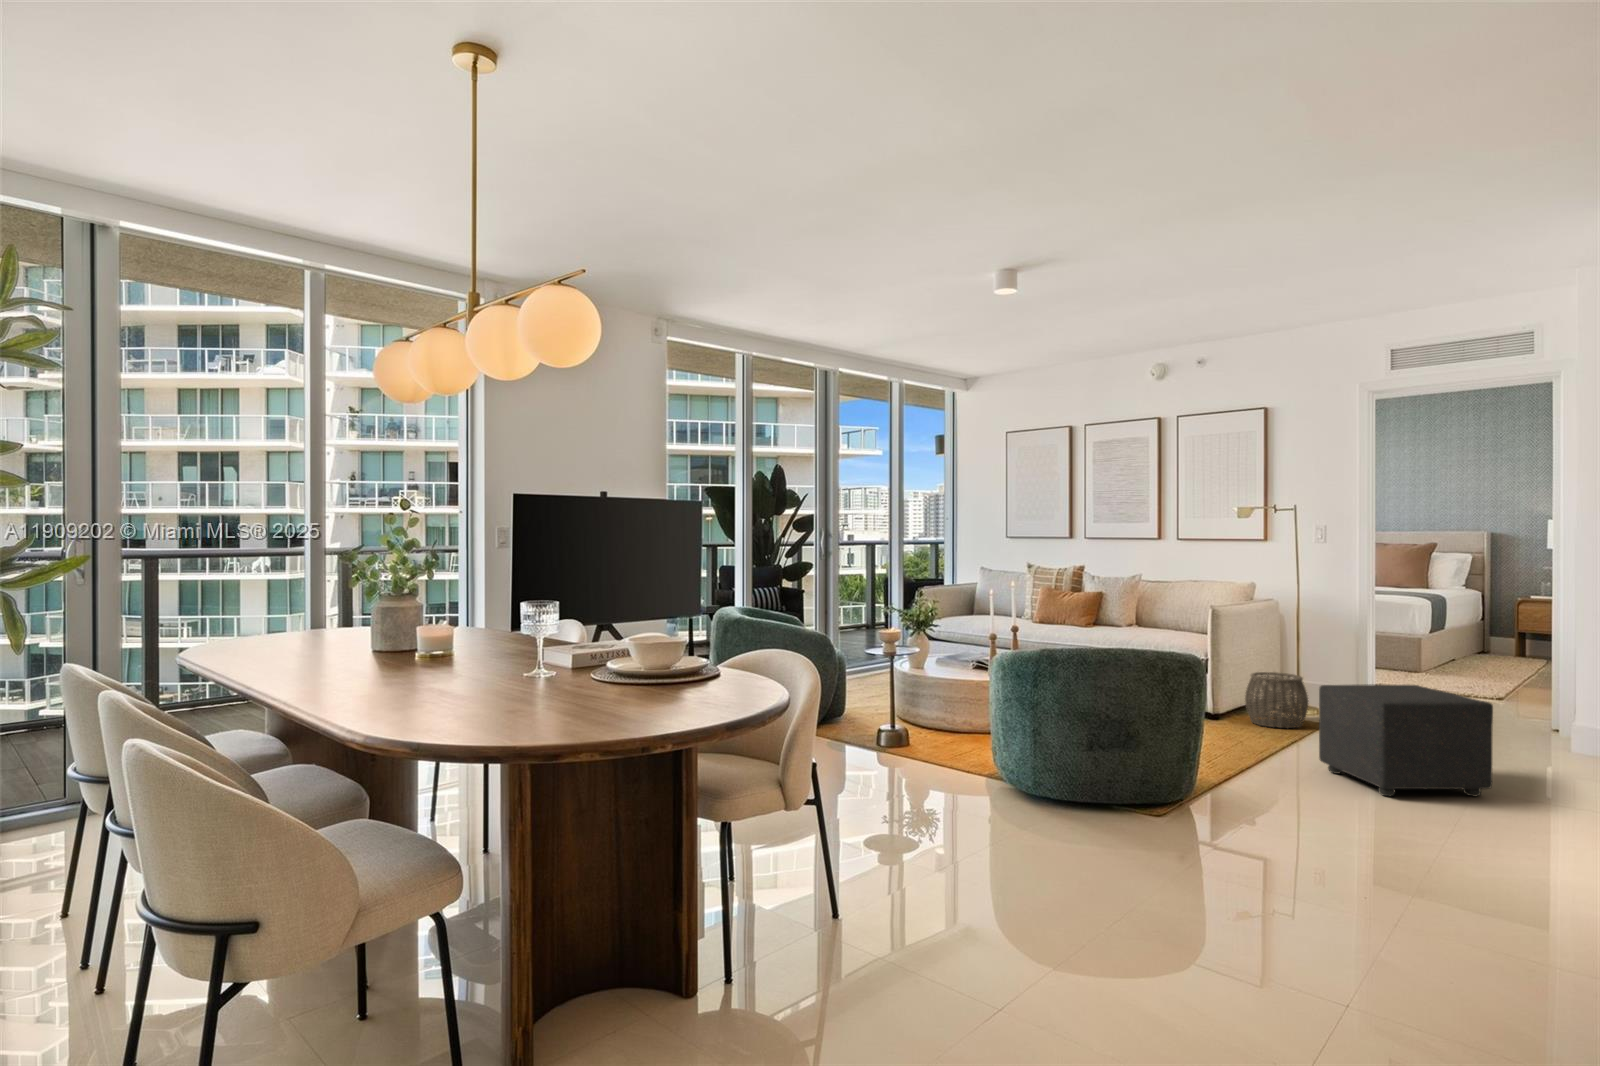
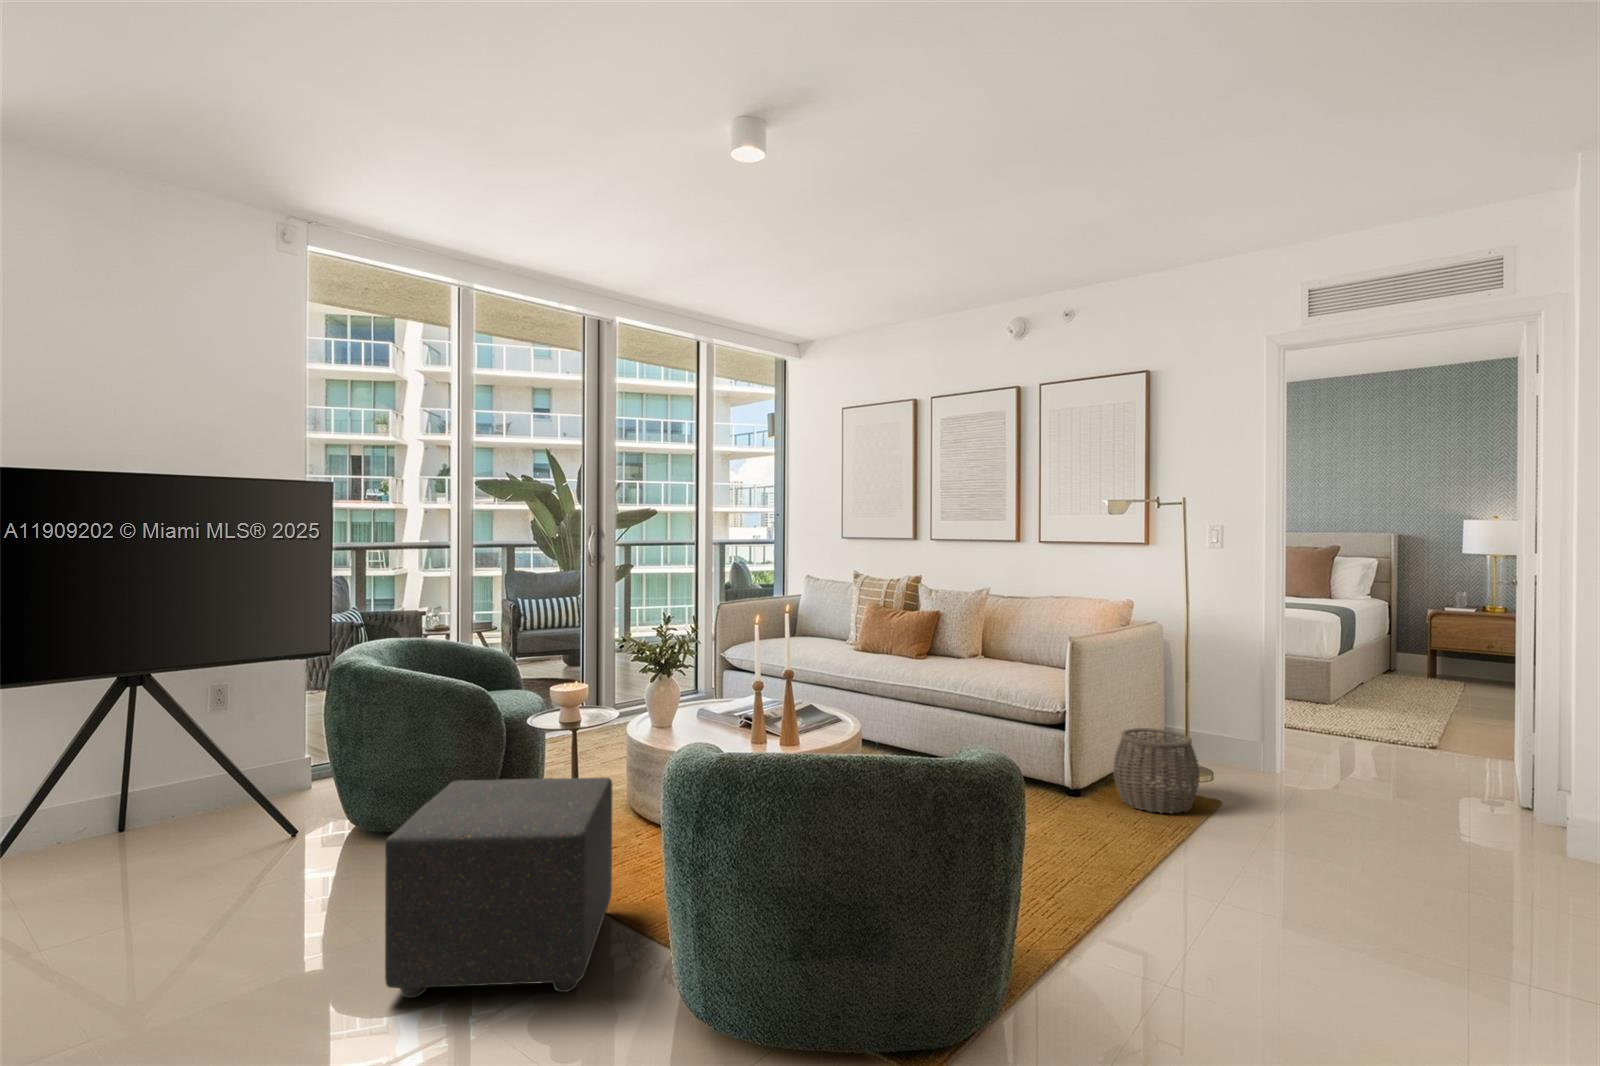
ottoman: present [1319,684,1493,796] -> present [385,777,612,998]

